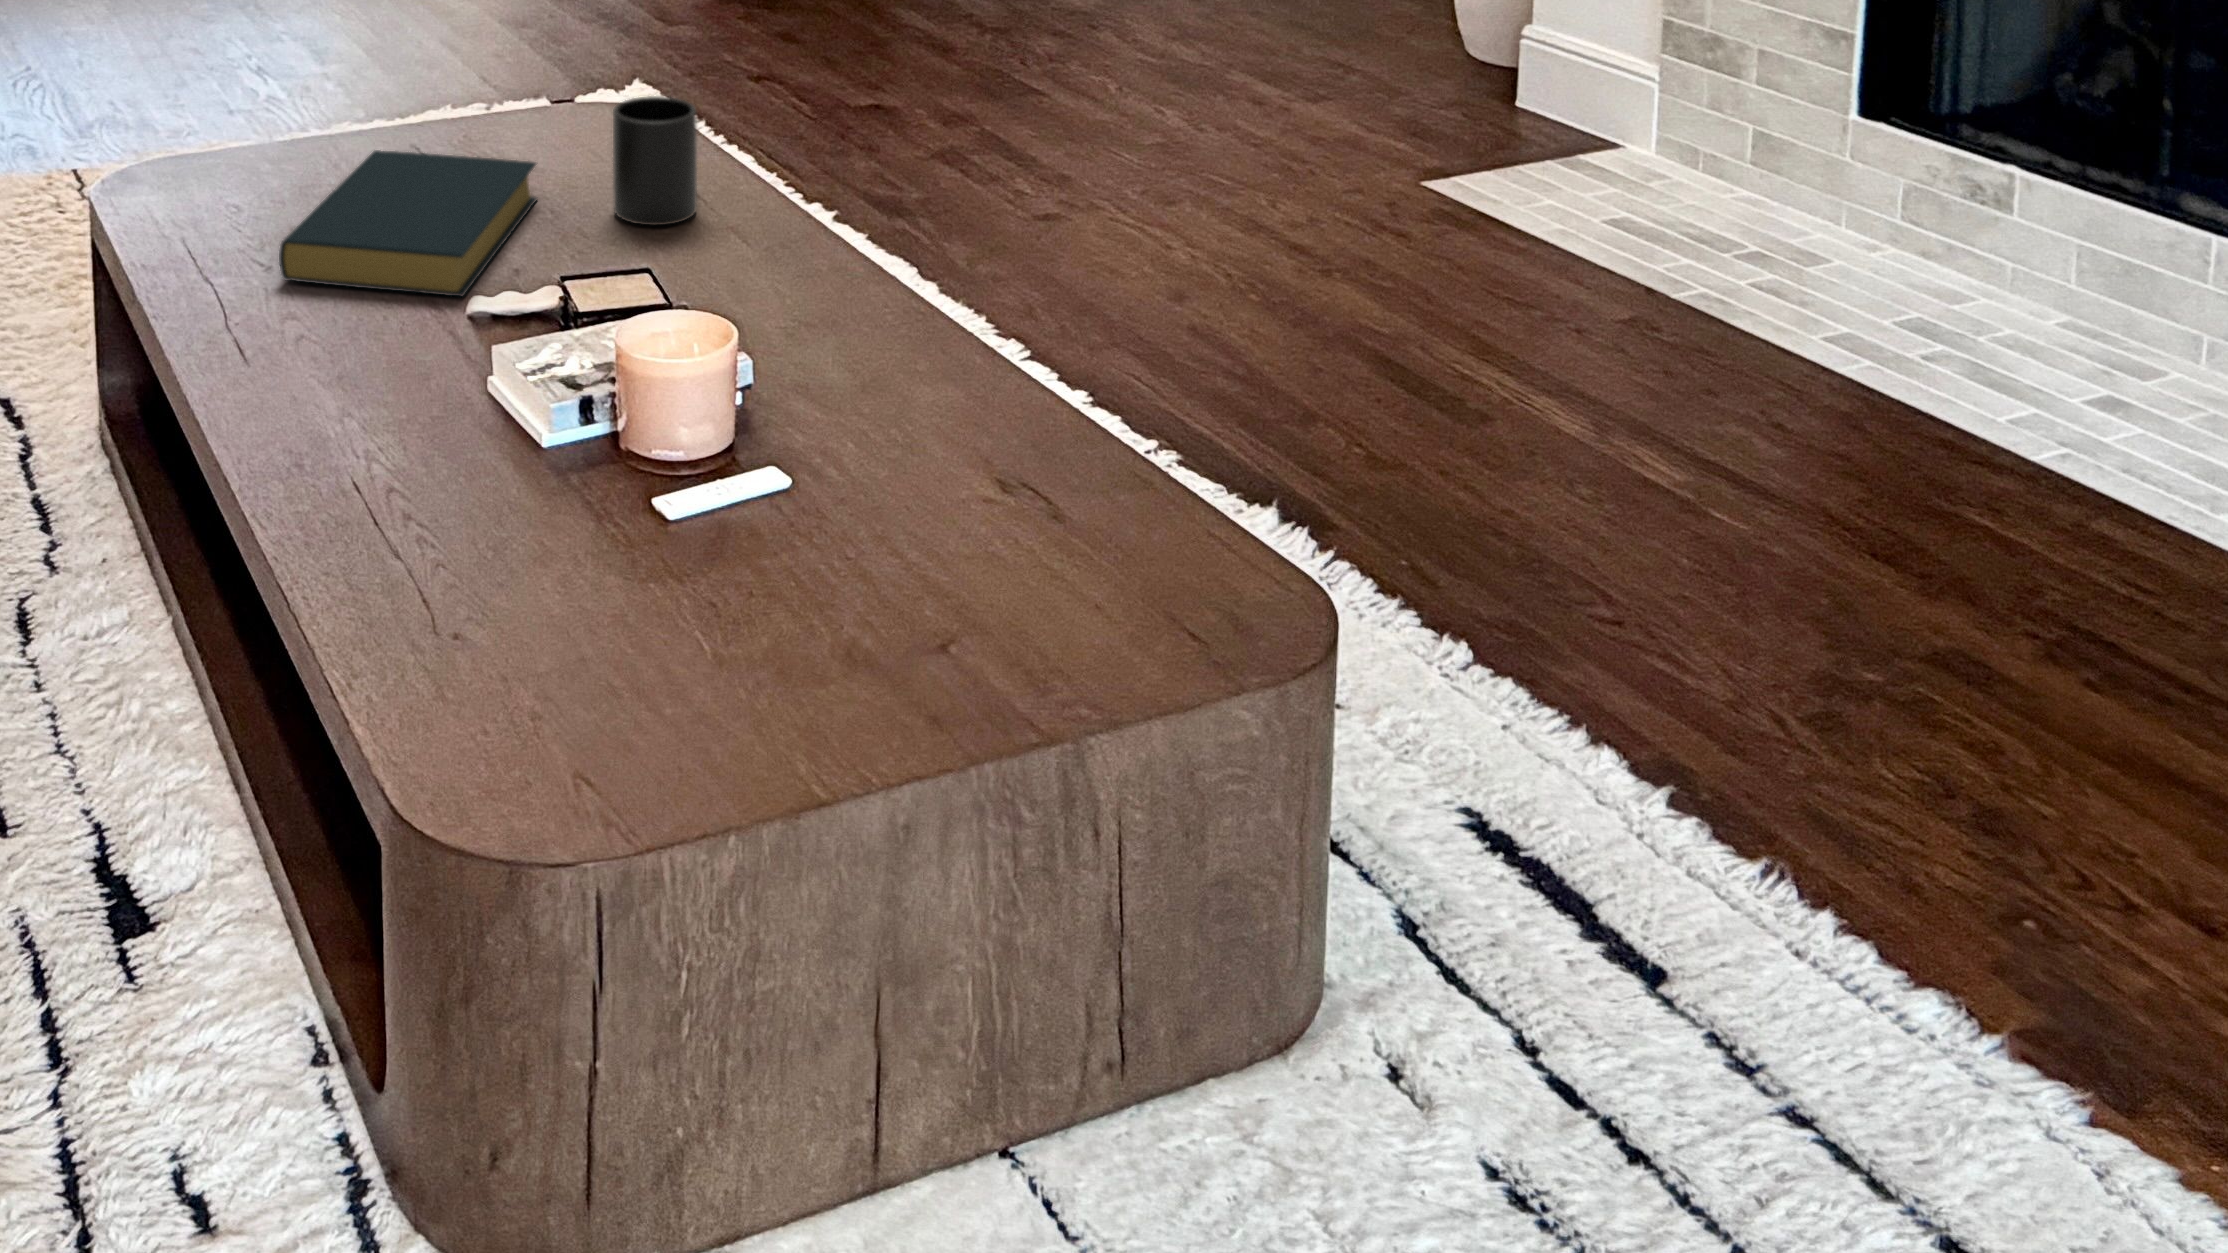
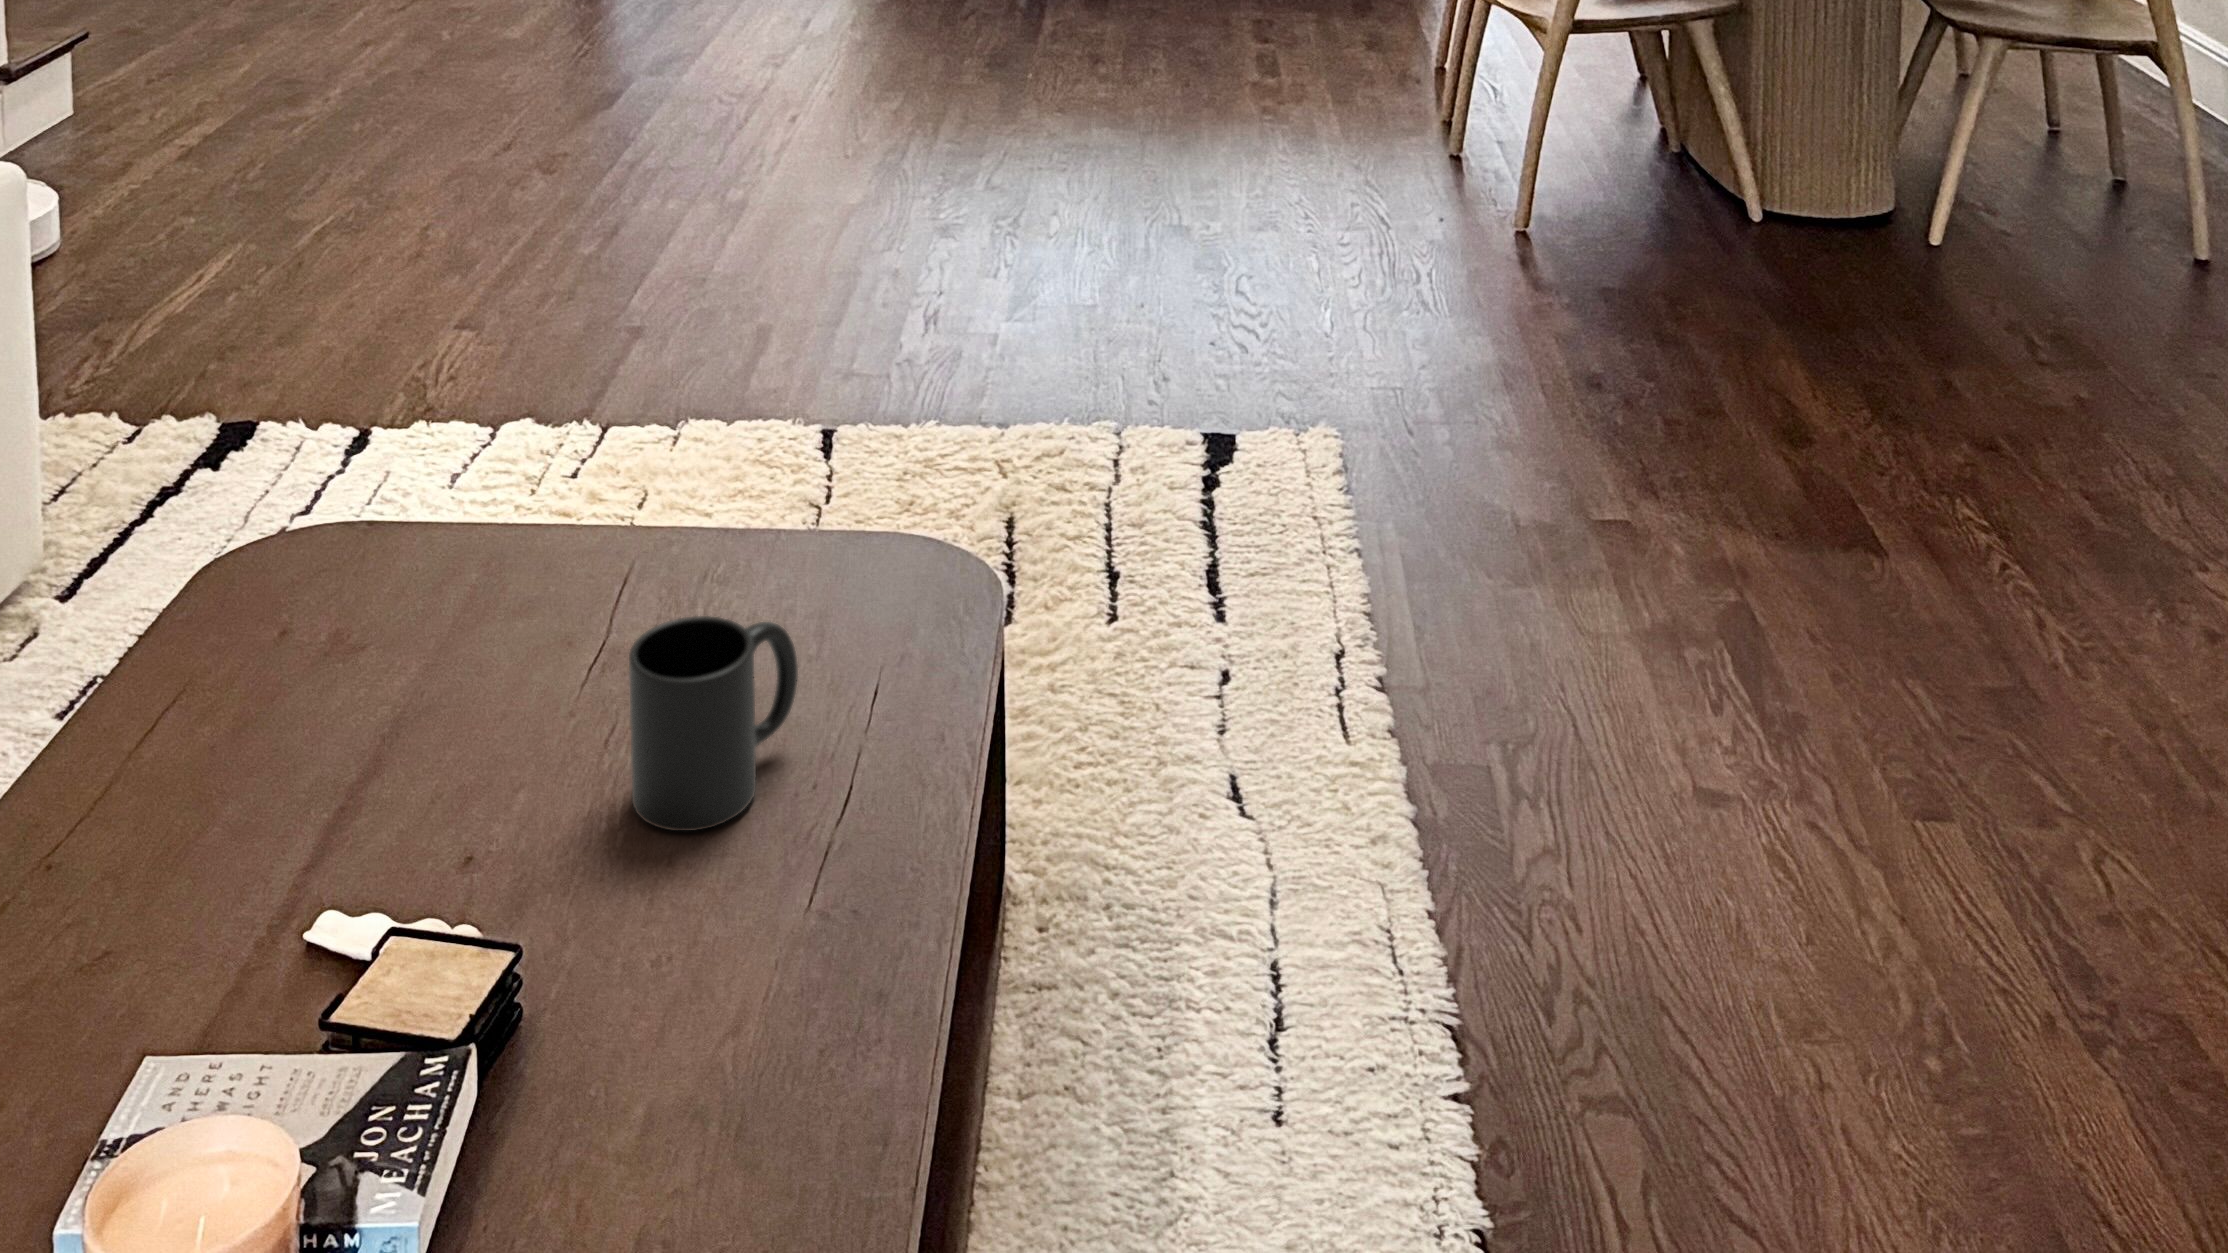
hardback book: present [279,150,537,296] -> none [127,598,590,906]

